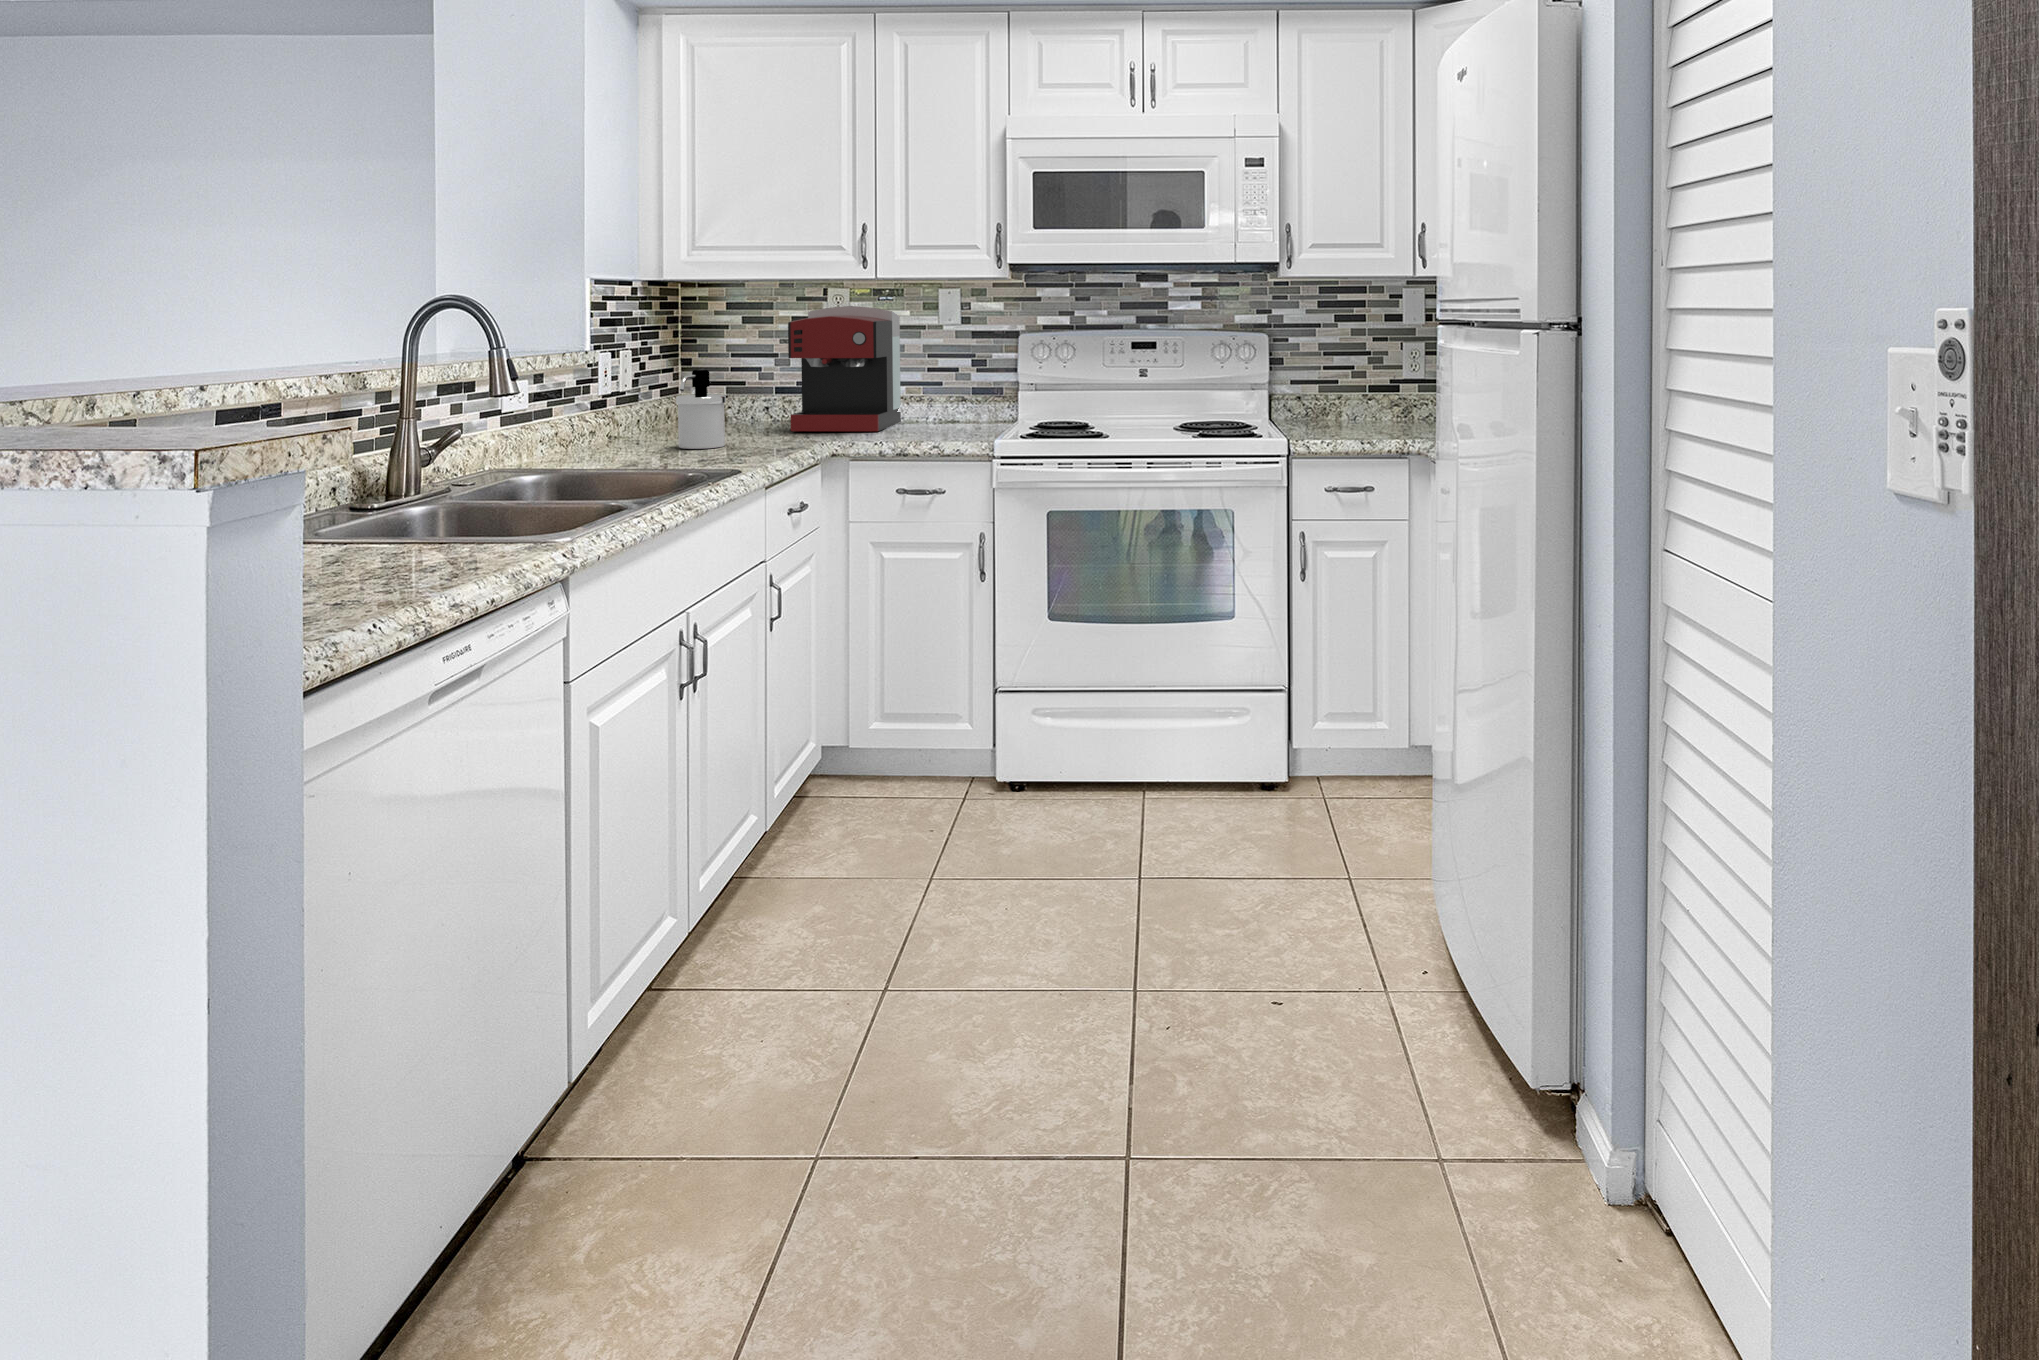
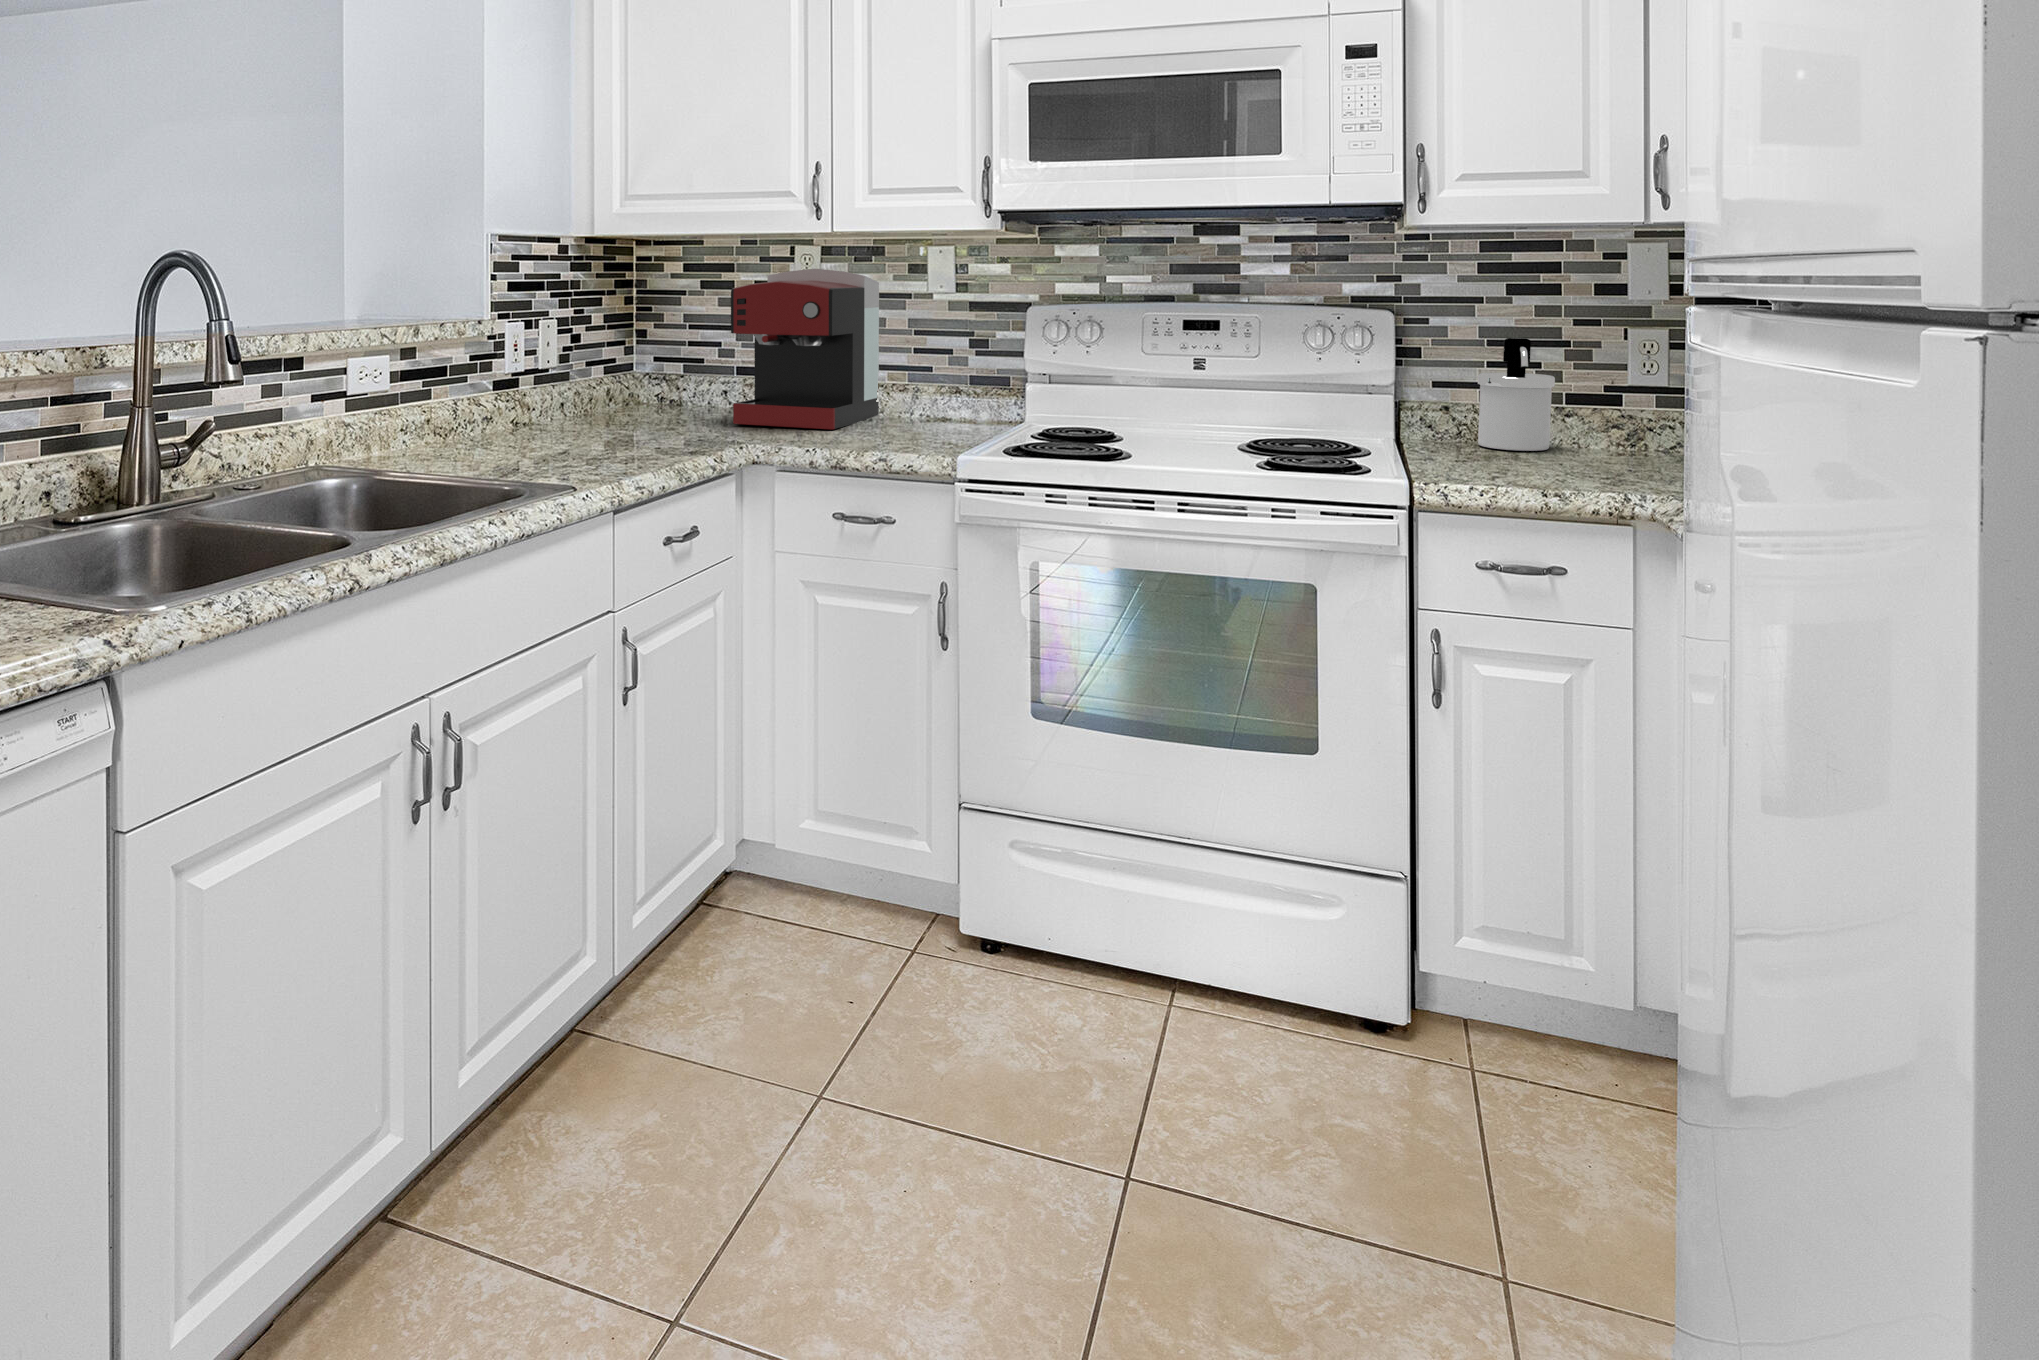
soap dispenser: present [676,370,726,449] -> present [1478,338,1555,451]

